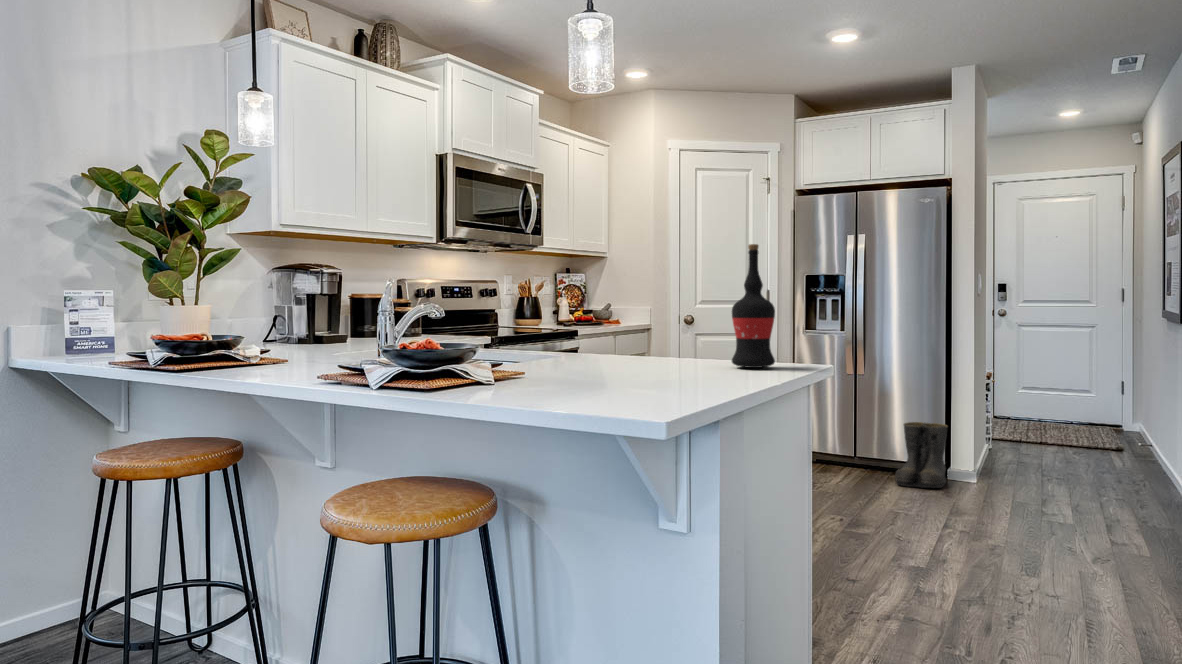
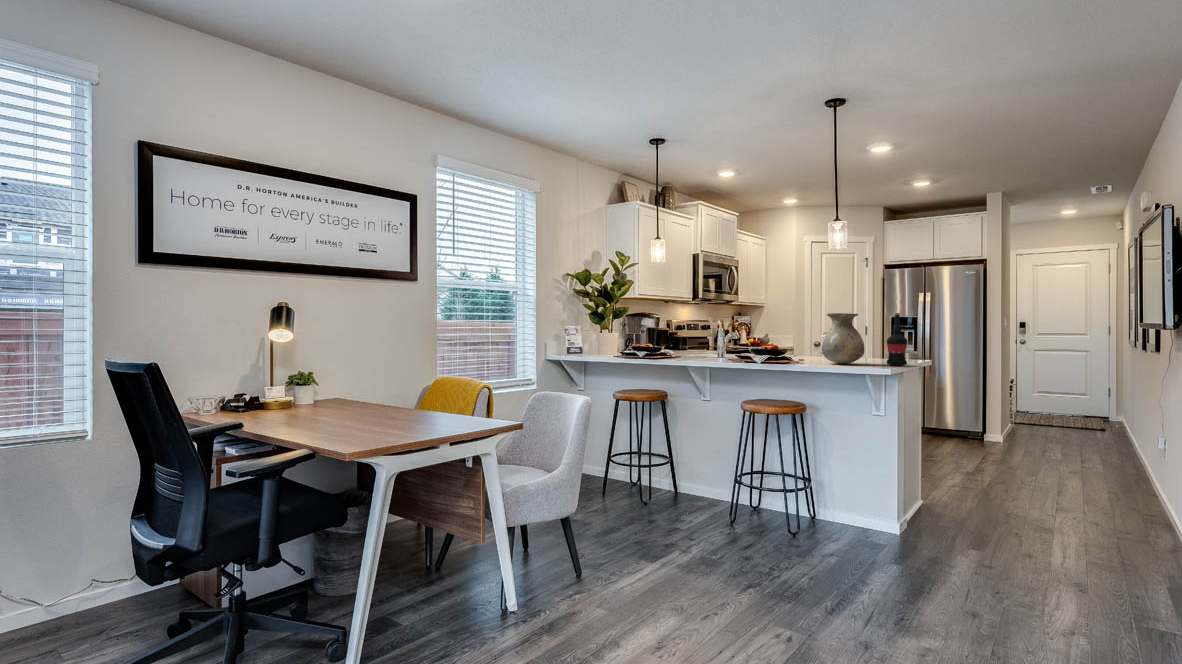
vase: none [592,245,684,365] -> present [822,313,864,364]
boots: present [895,422,947,488] -> none [950,407,984,445]

